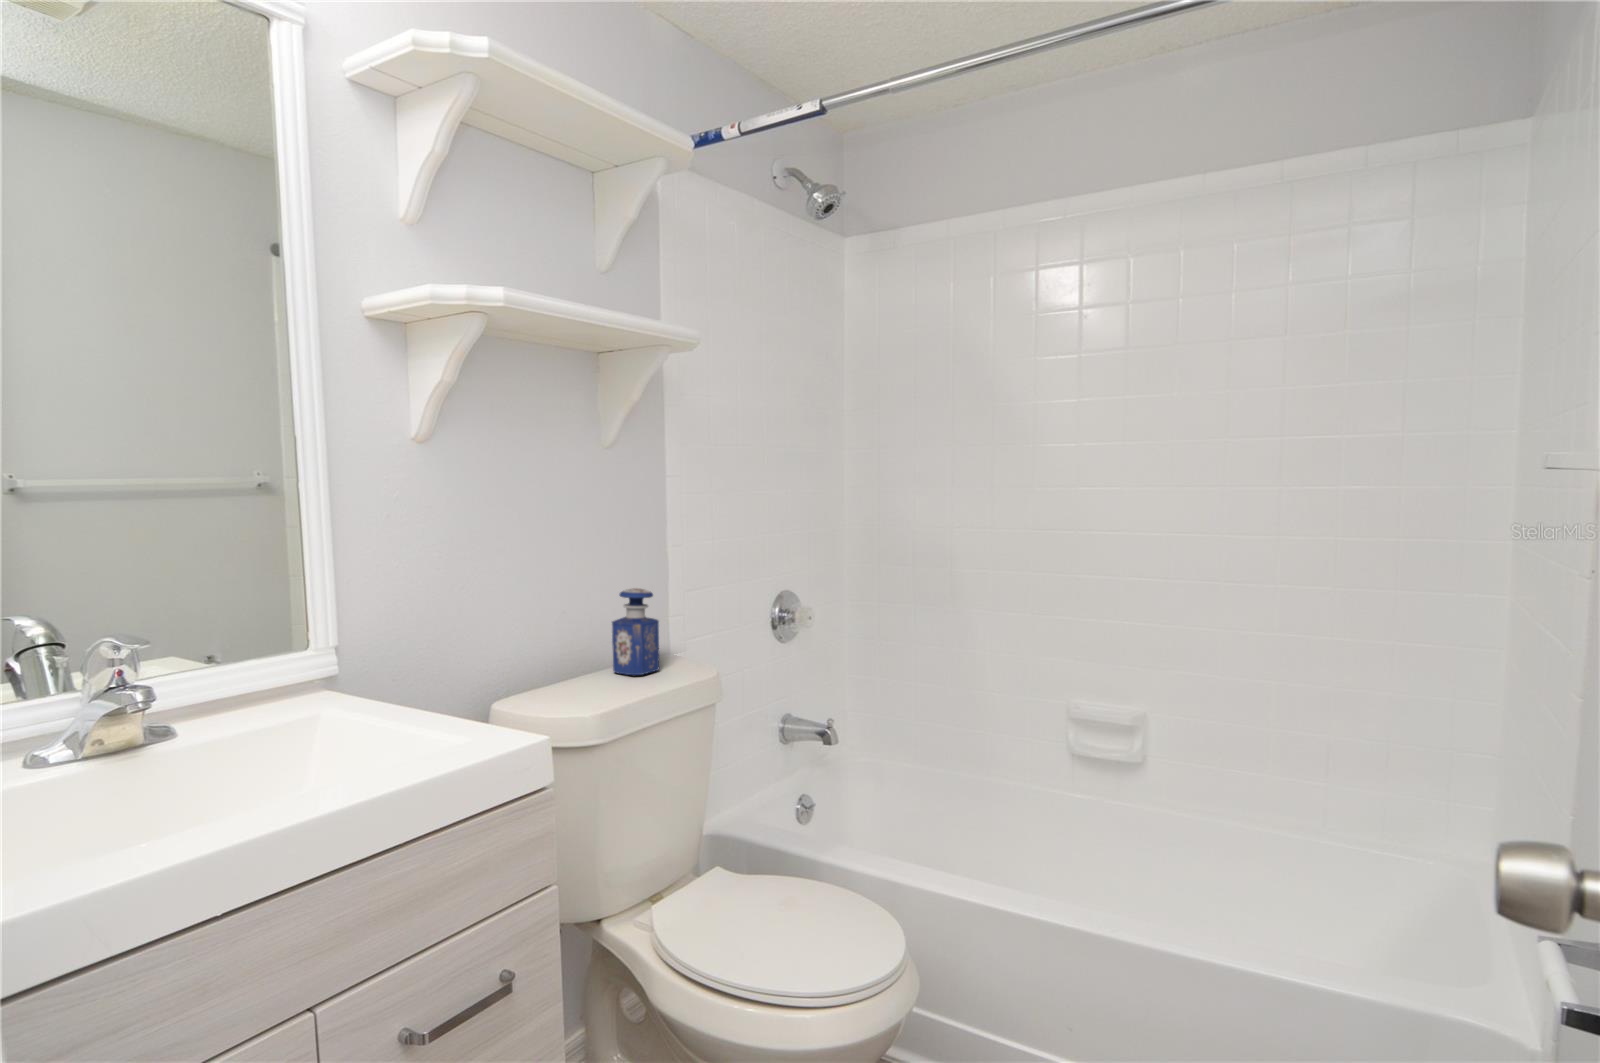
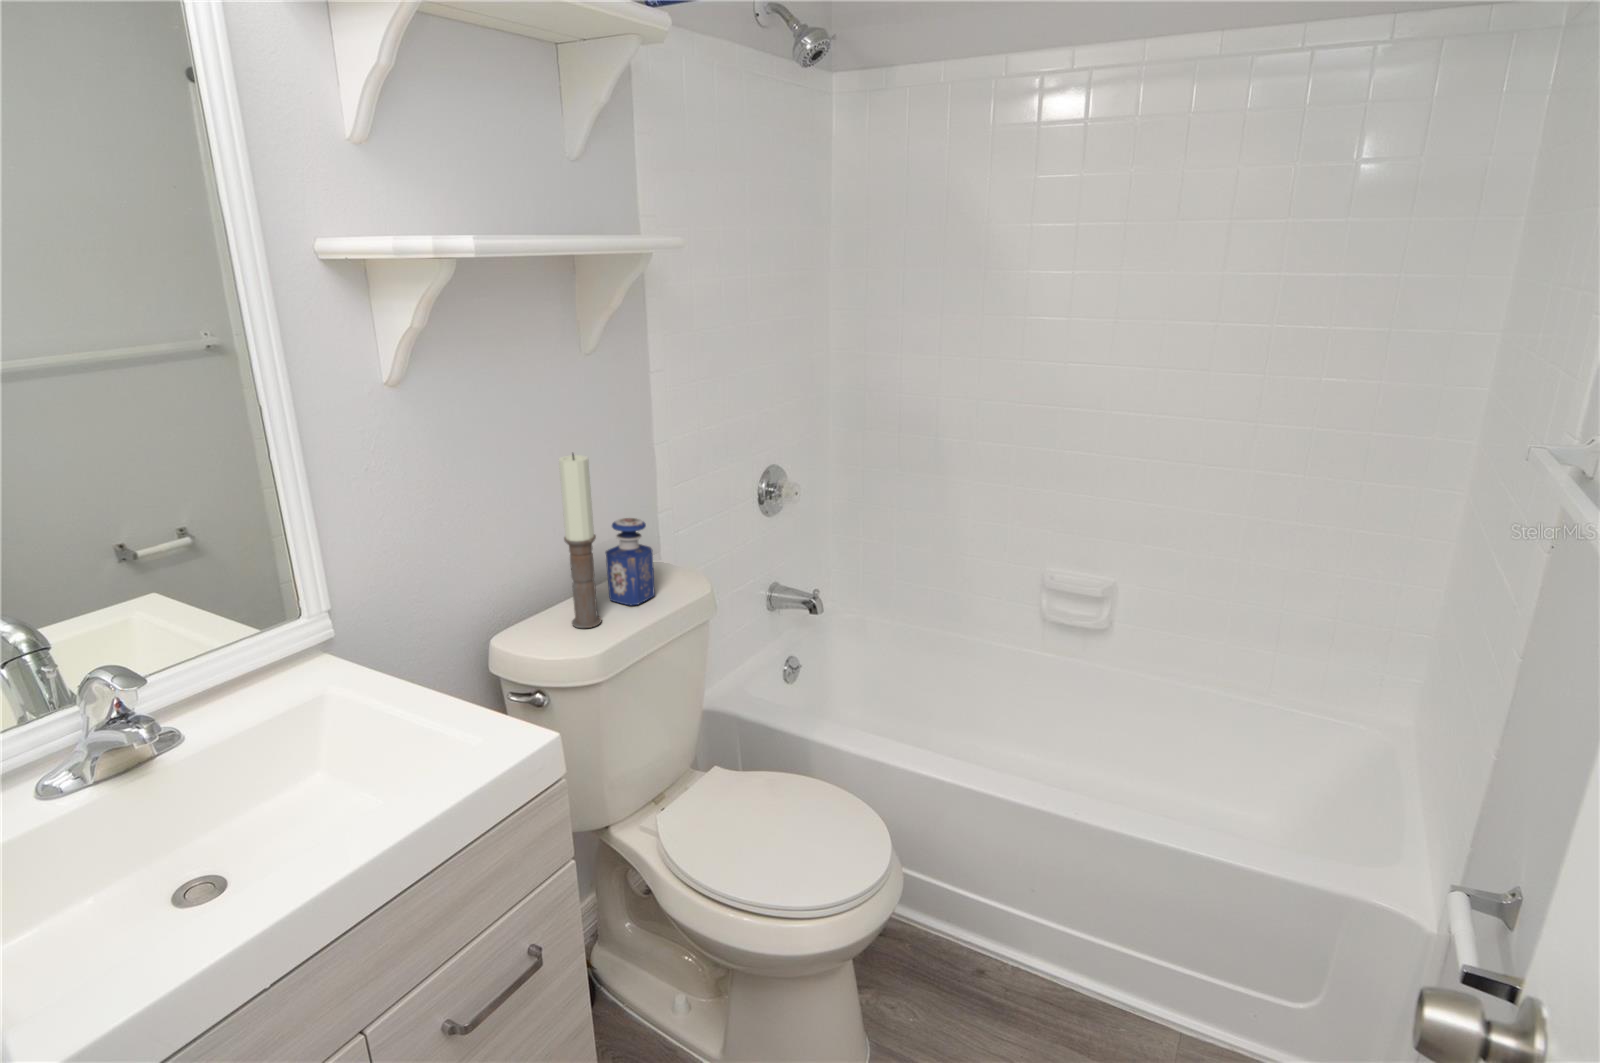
candle: none [571,509,604,689] -> present [559,454,602,628]

